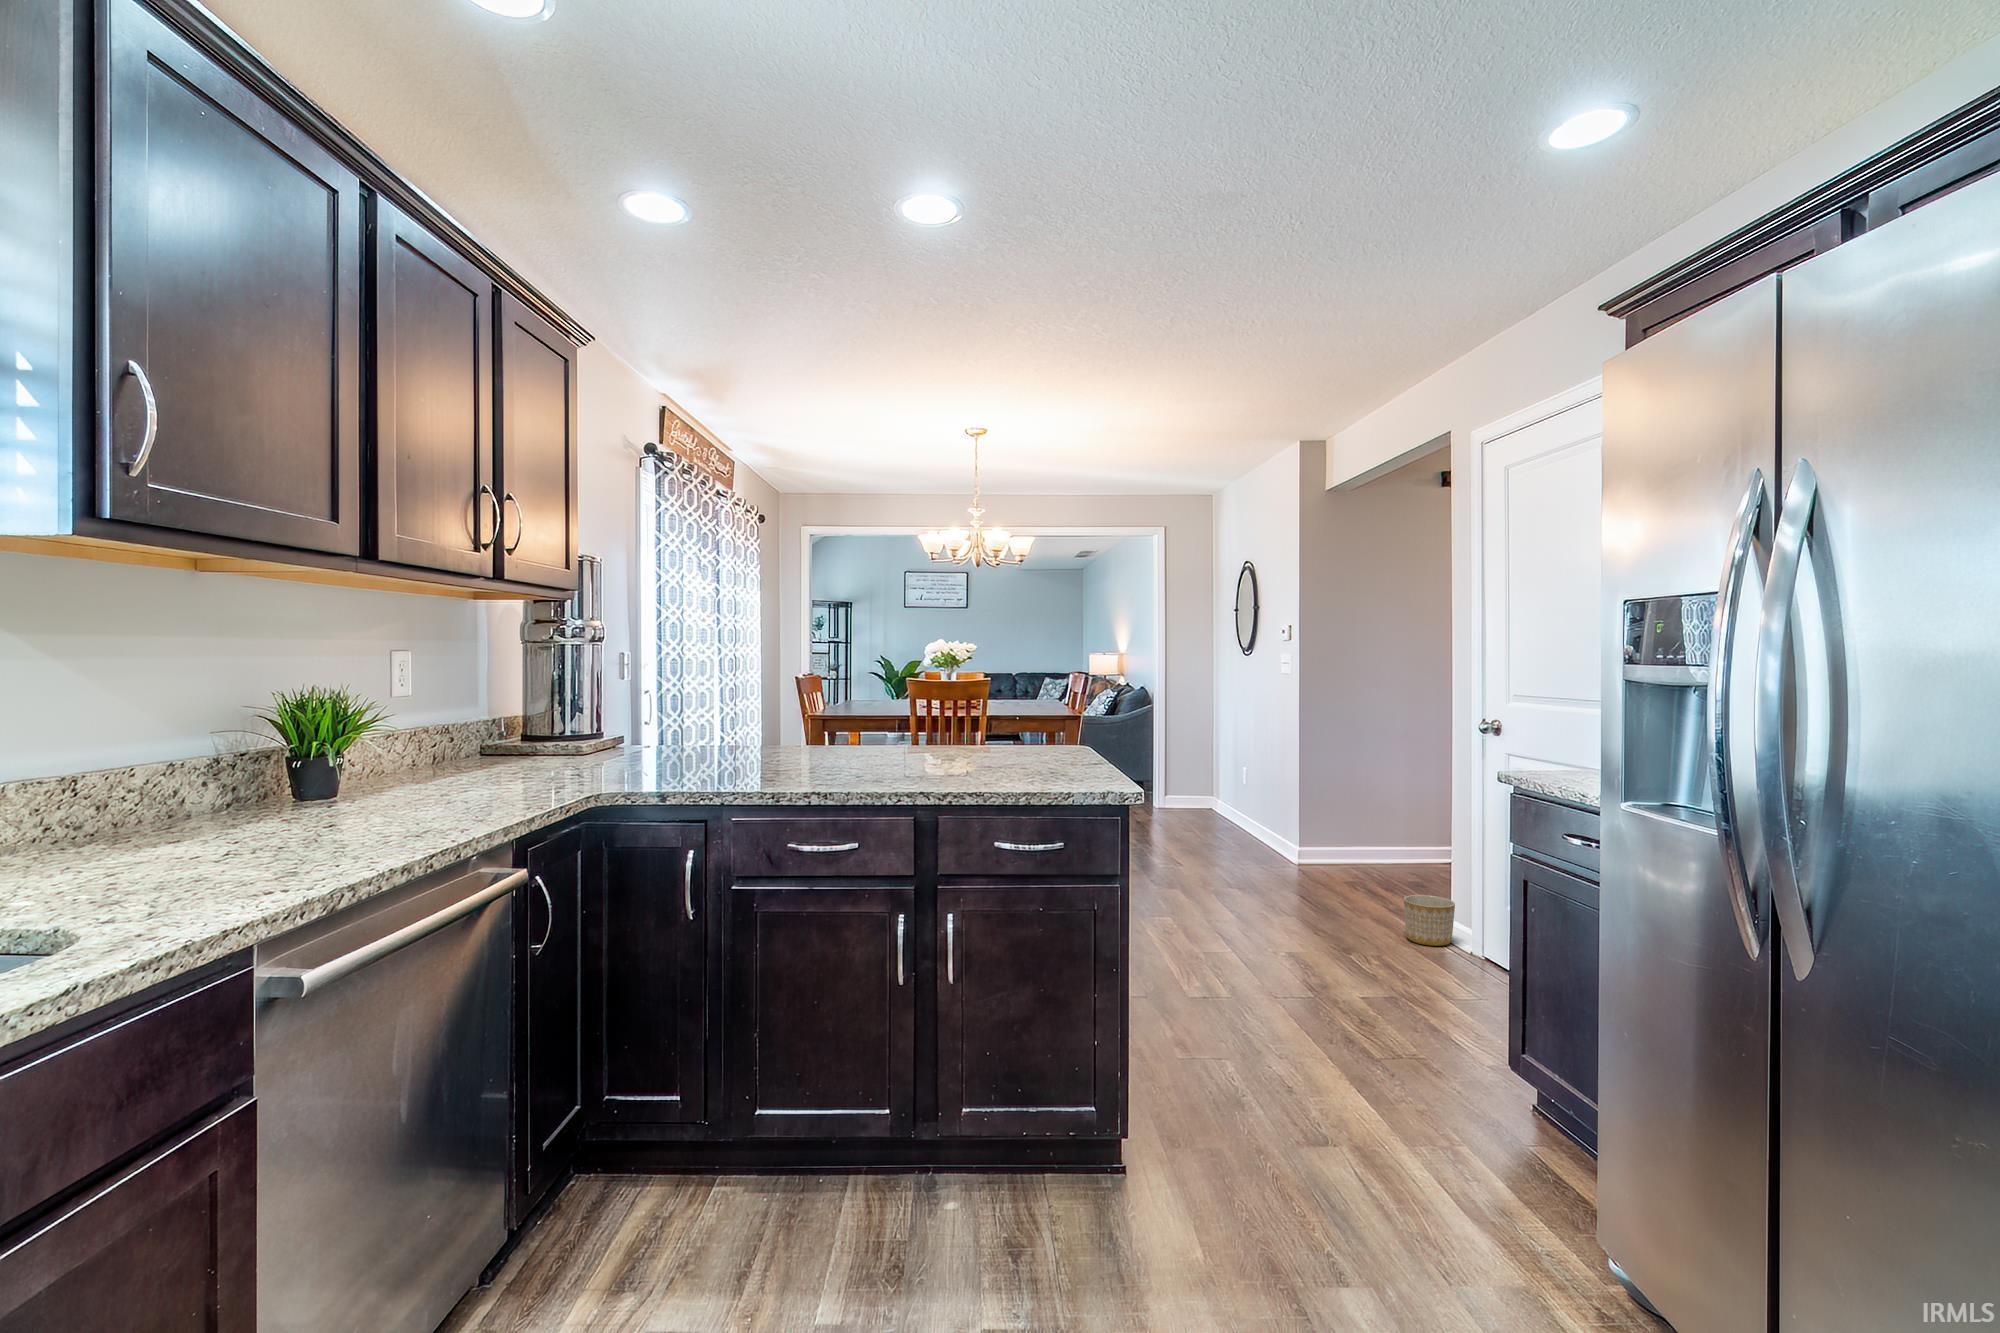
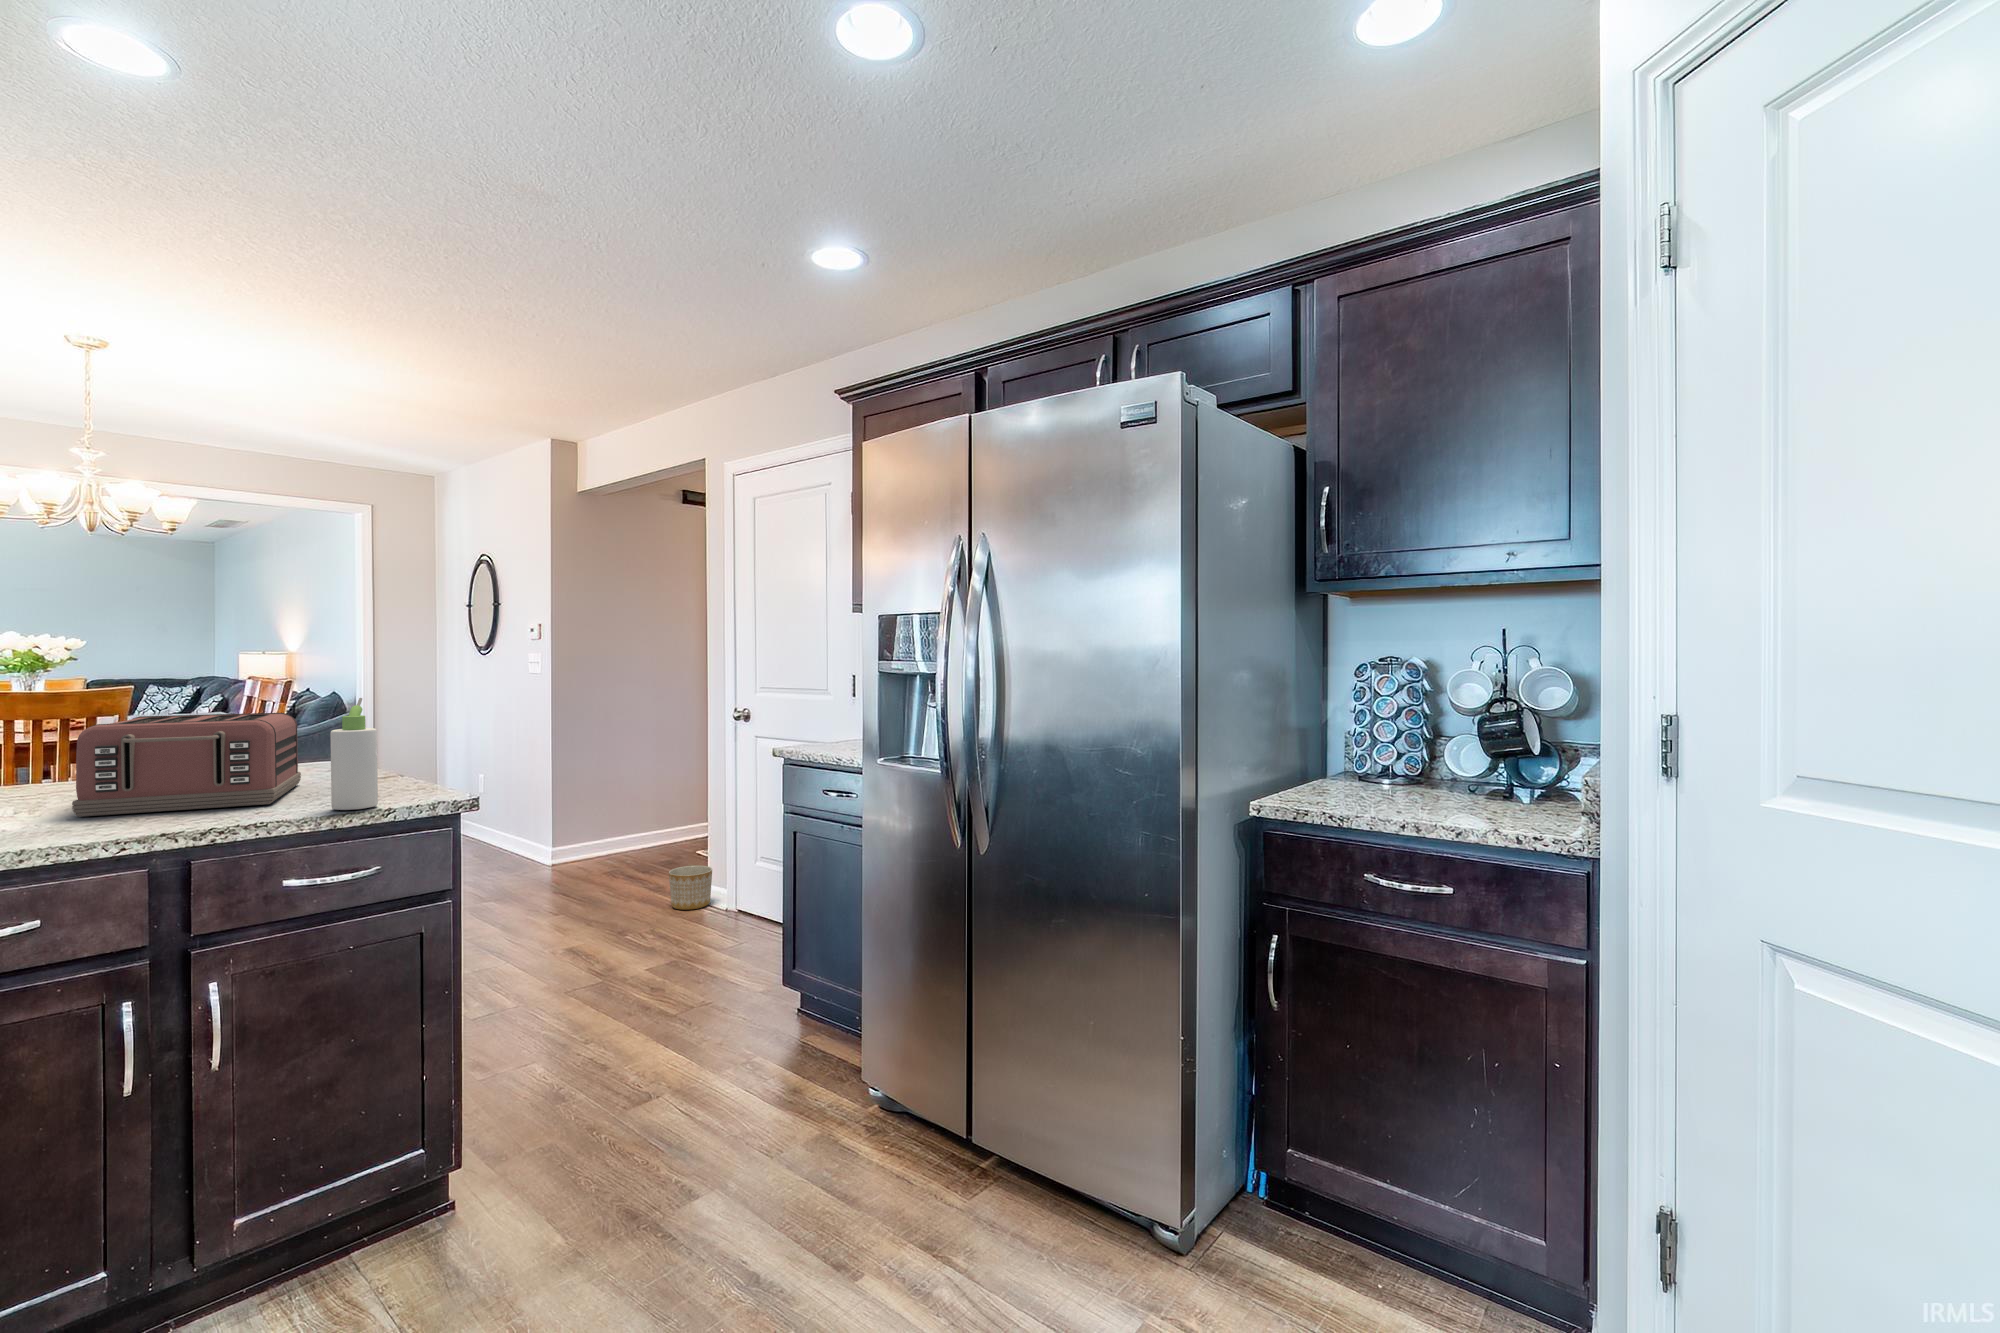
bottle: none [1034,690,1068,790] -> present [331,698,378,810]
toaster: none [890,700,1037,777] -> present [72,713,301,817]

